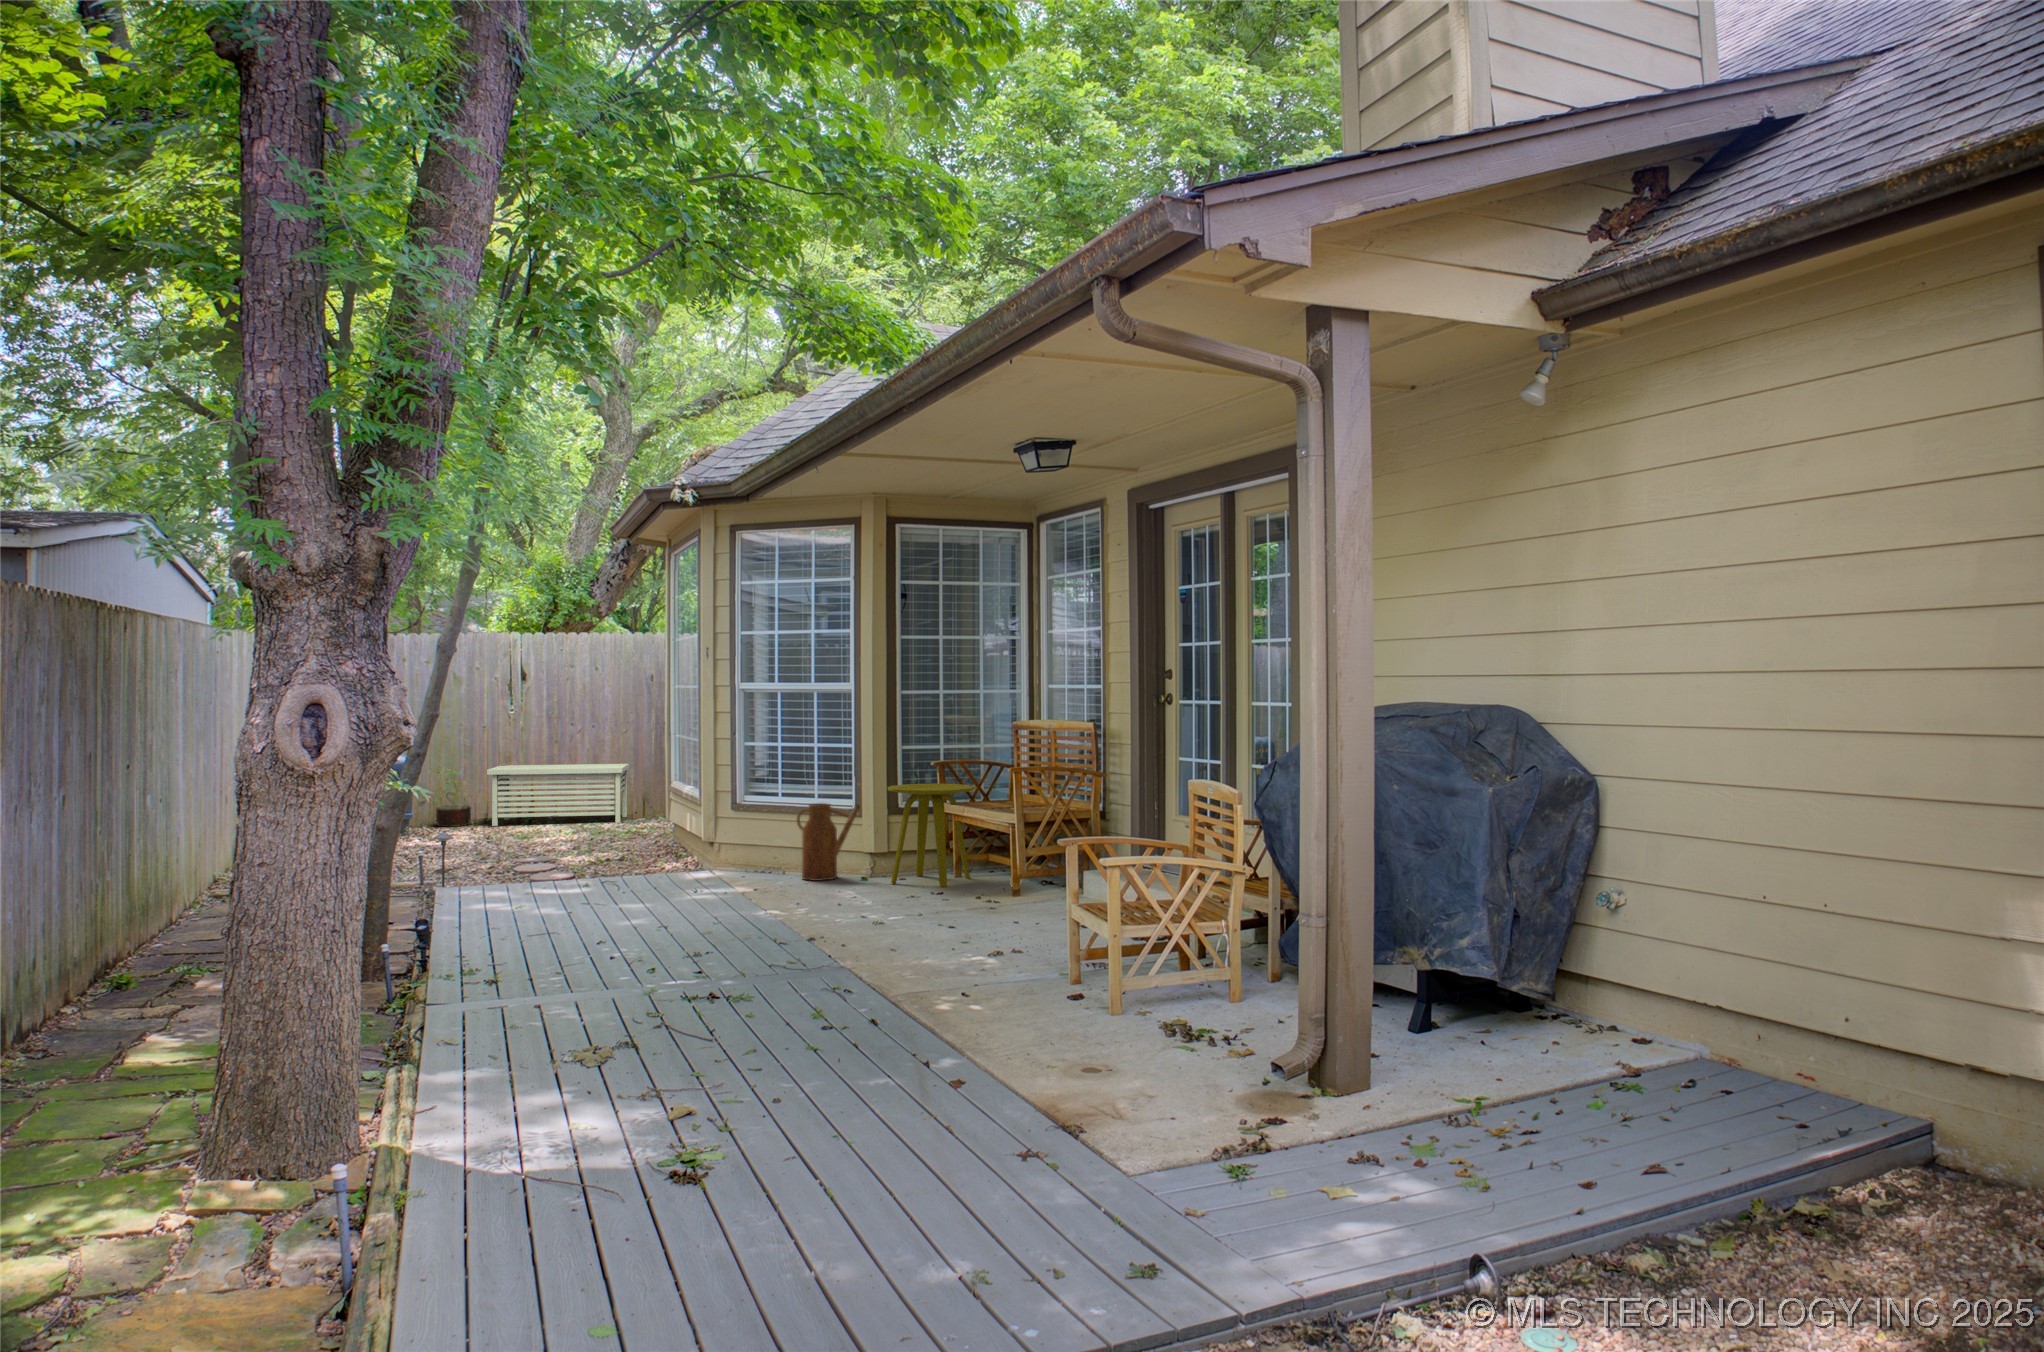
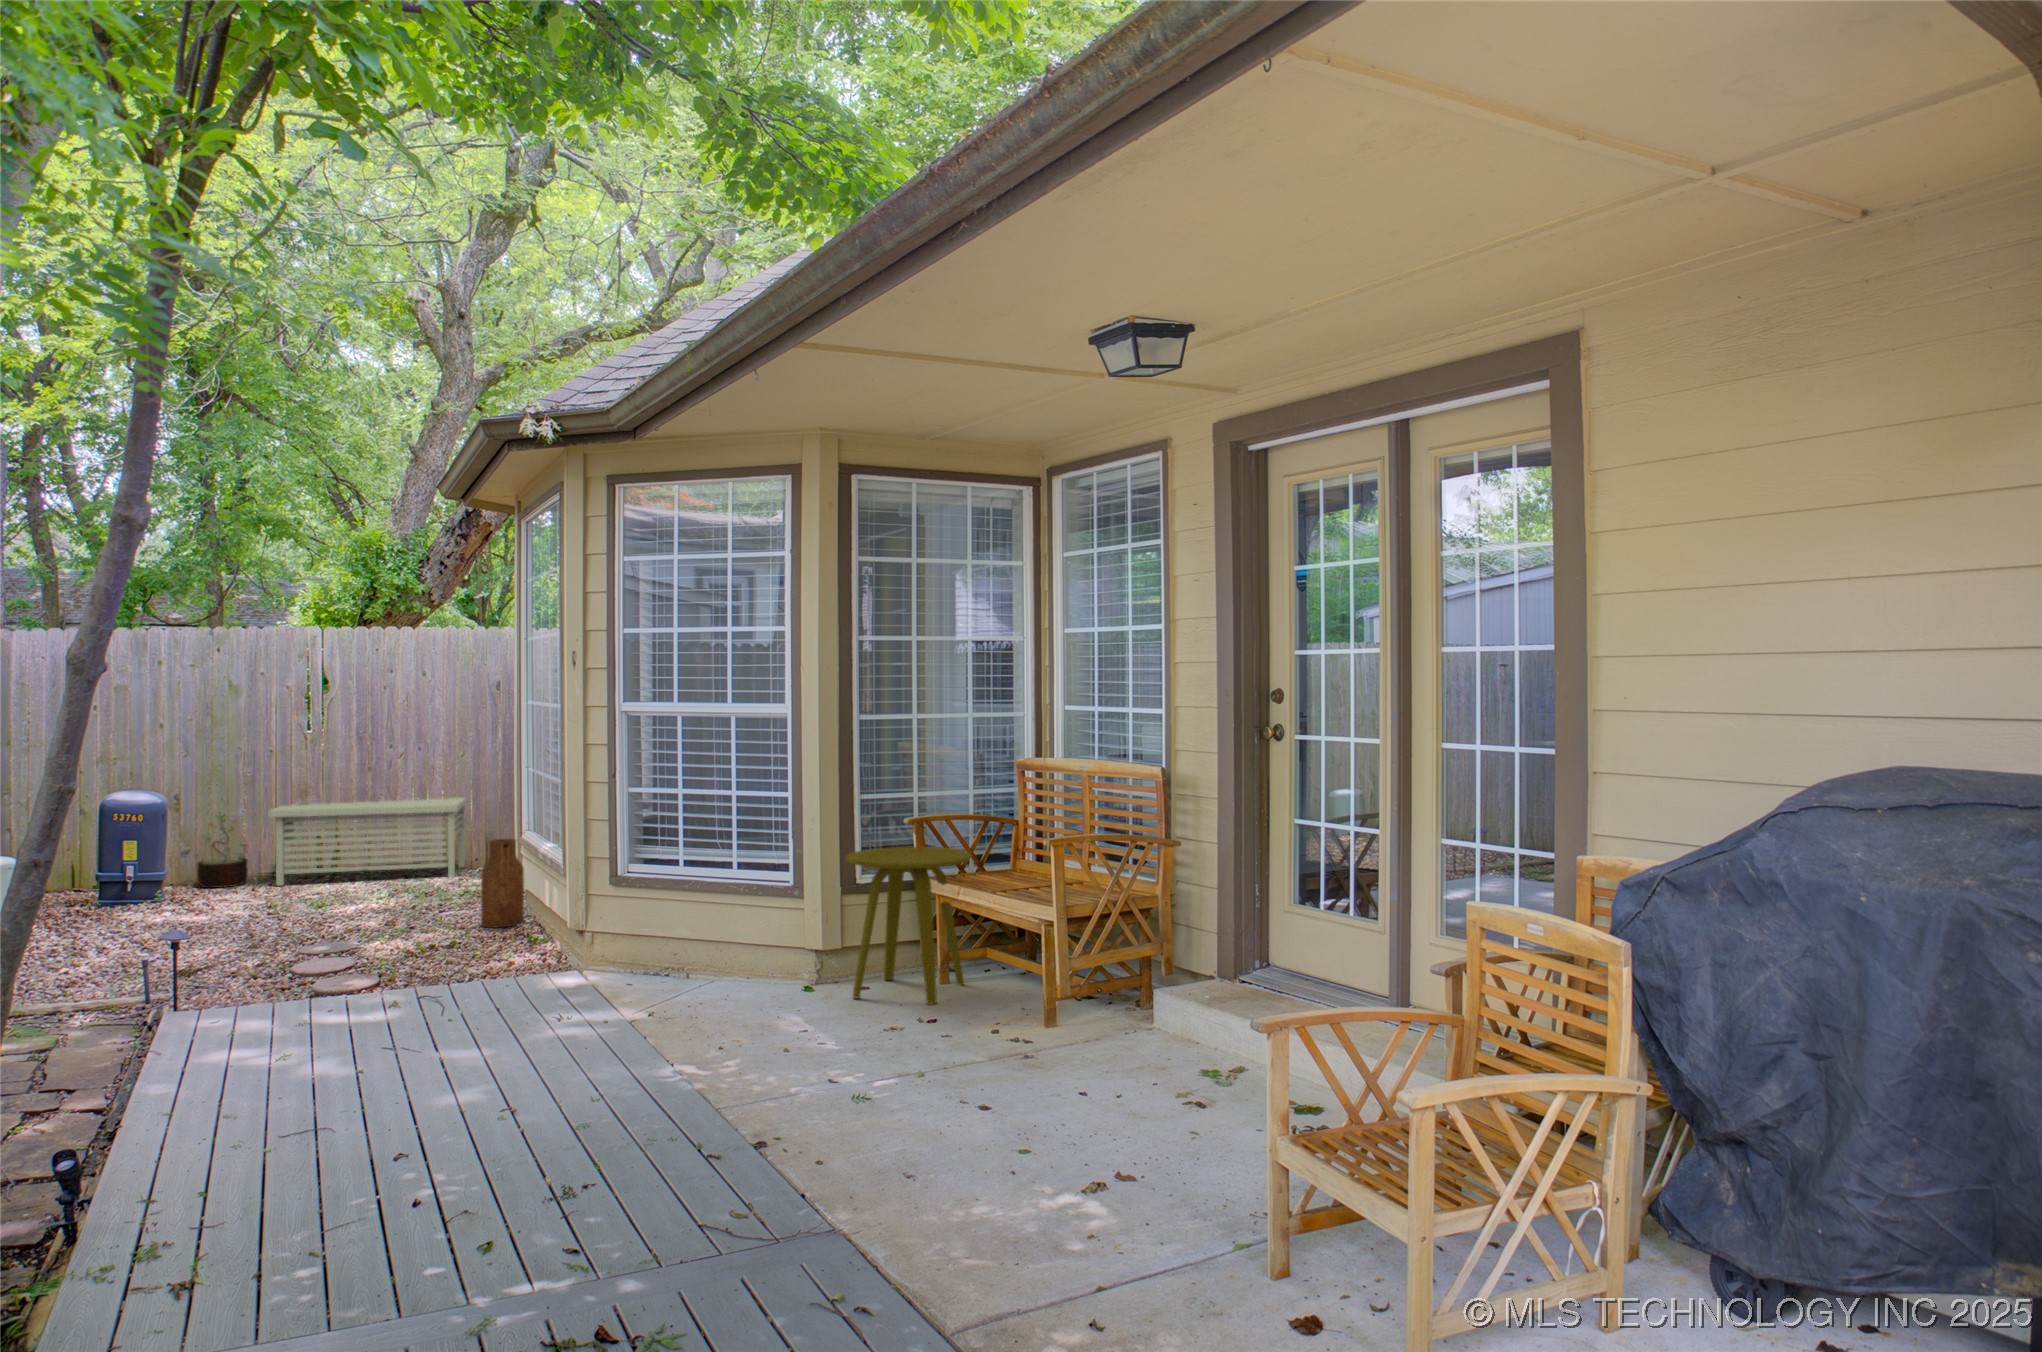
watering can: present [797,803,860,881] -> present [481,839,524,928]

